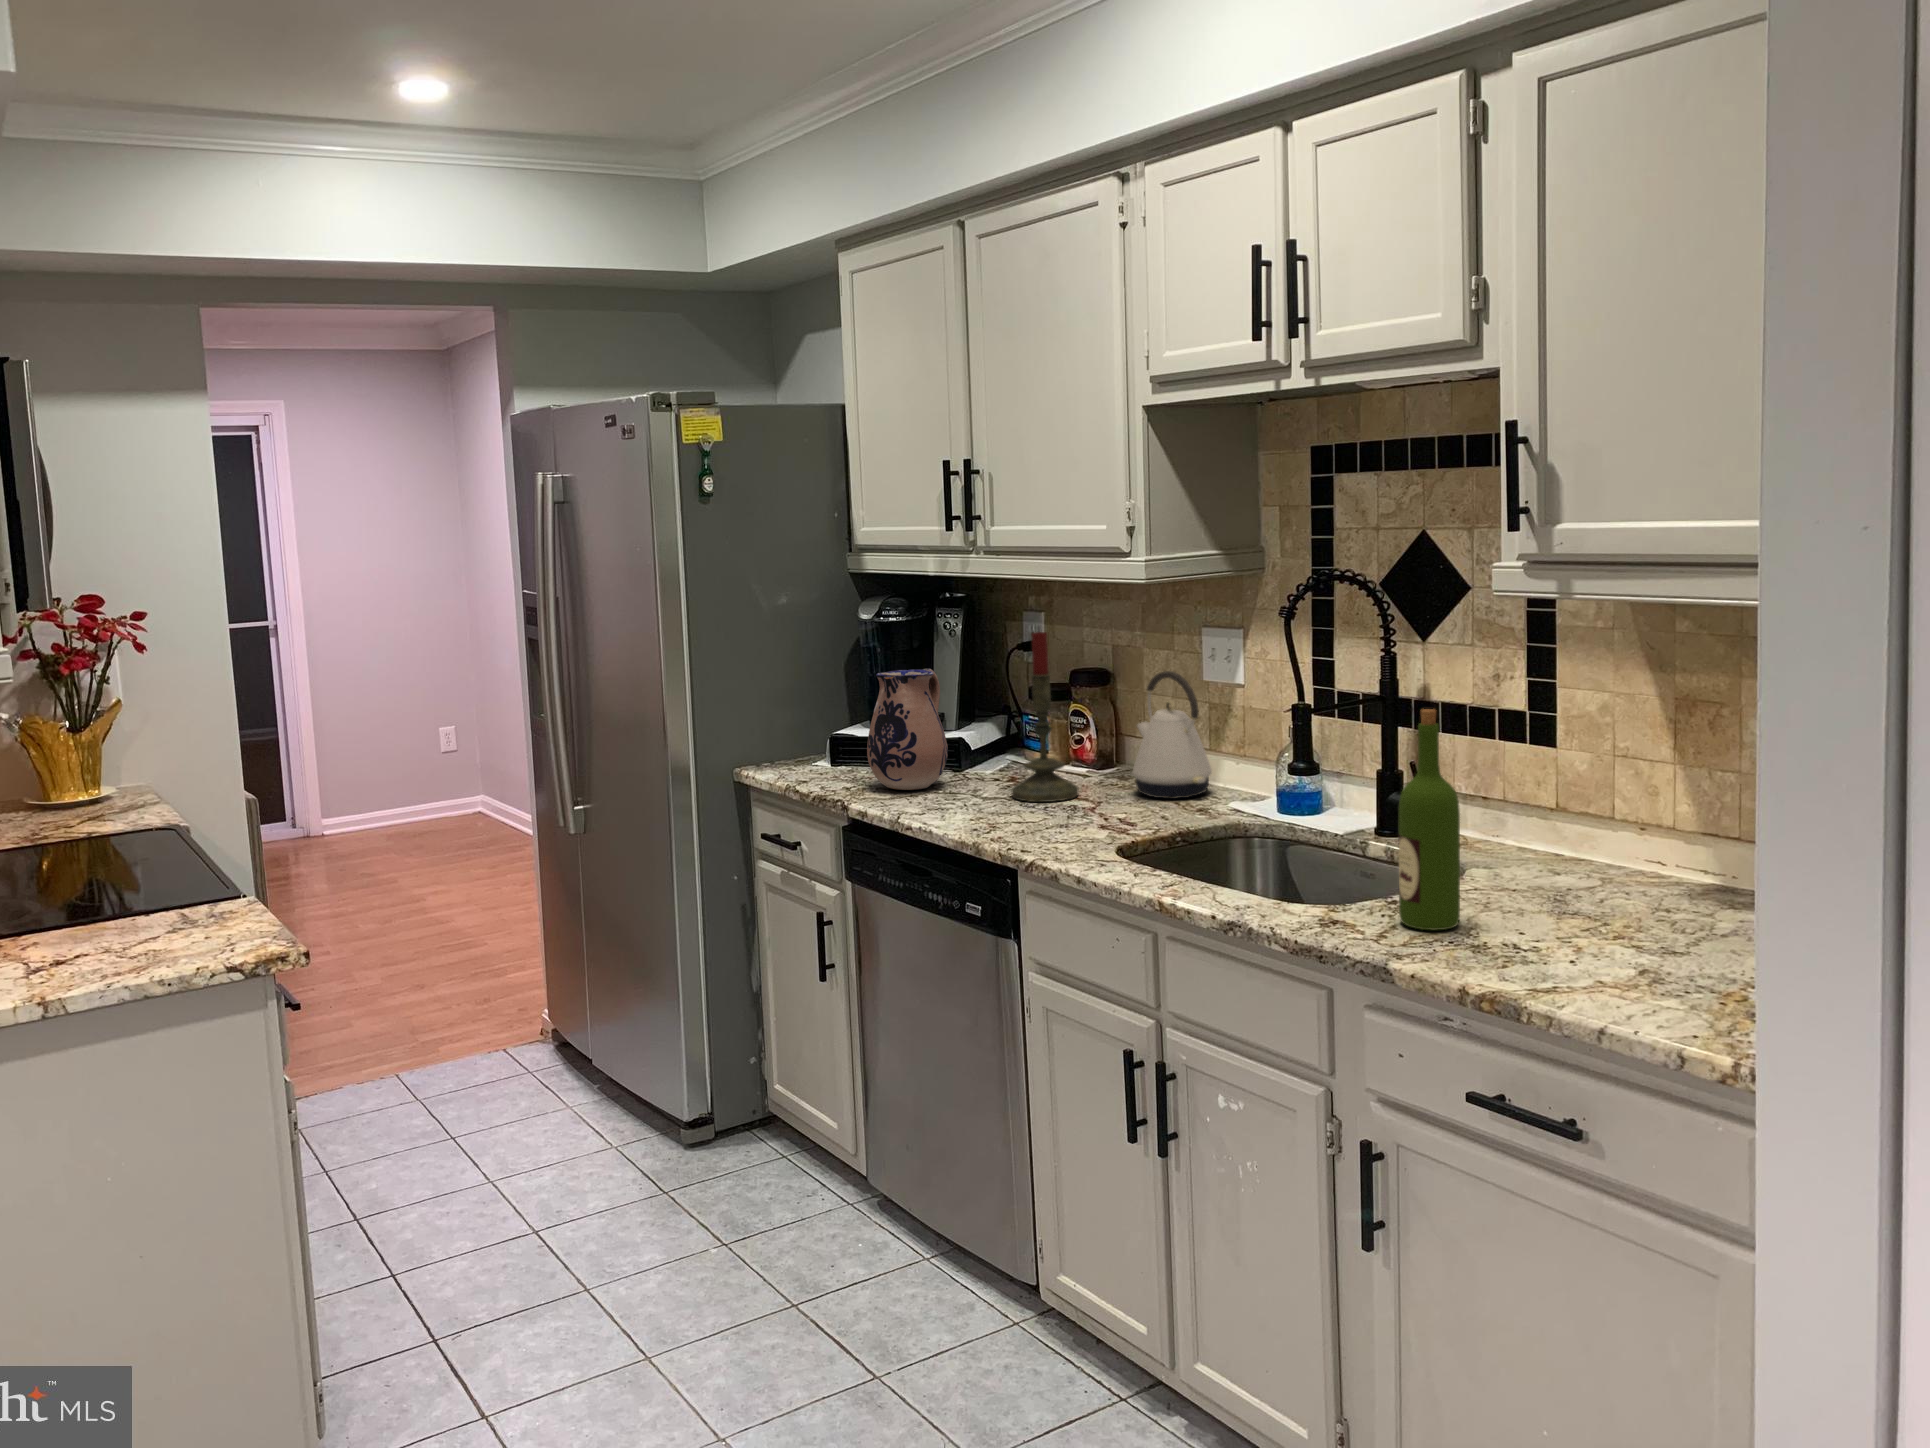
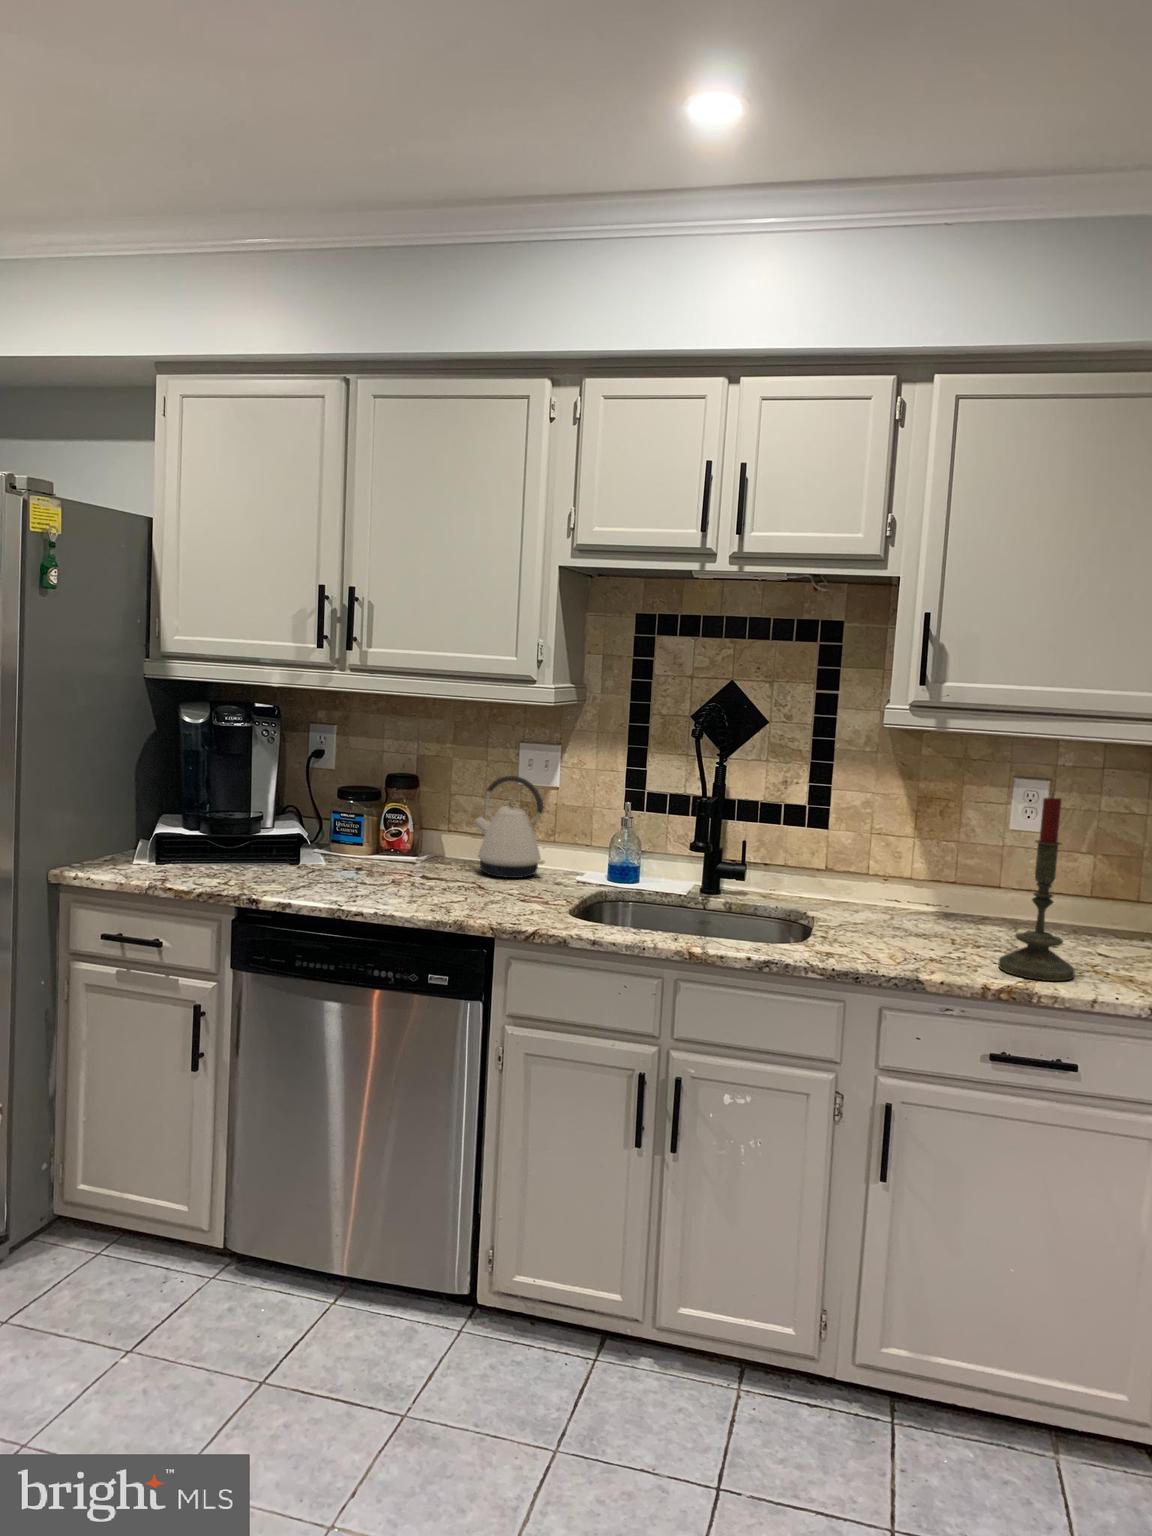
candle: present [1012,631,1078,802] -> present [998,796,1075,981]
ceramic pitcher: present [867,669,948,790] -> none [241,769,318,880]
wine bottle: present [1399,709,1460,930] -> none [862,802,908,953]

